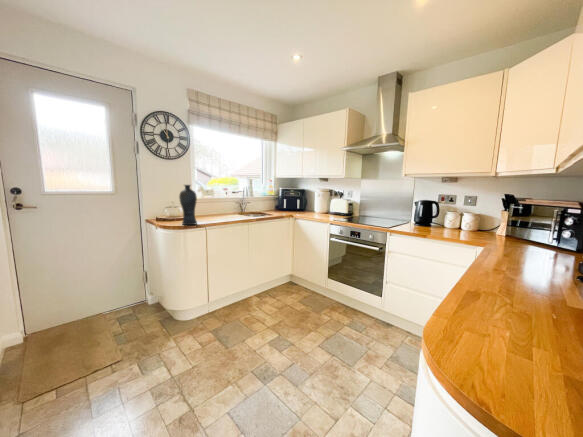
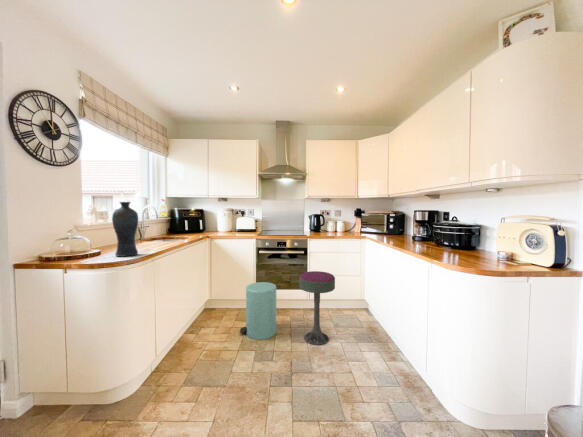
trash can: none [287,270,324,331] -> present [240,282,276,340]
bar stool: none [329,274,377,367] -> present [299,271,335,345]

